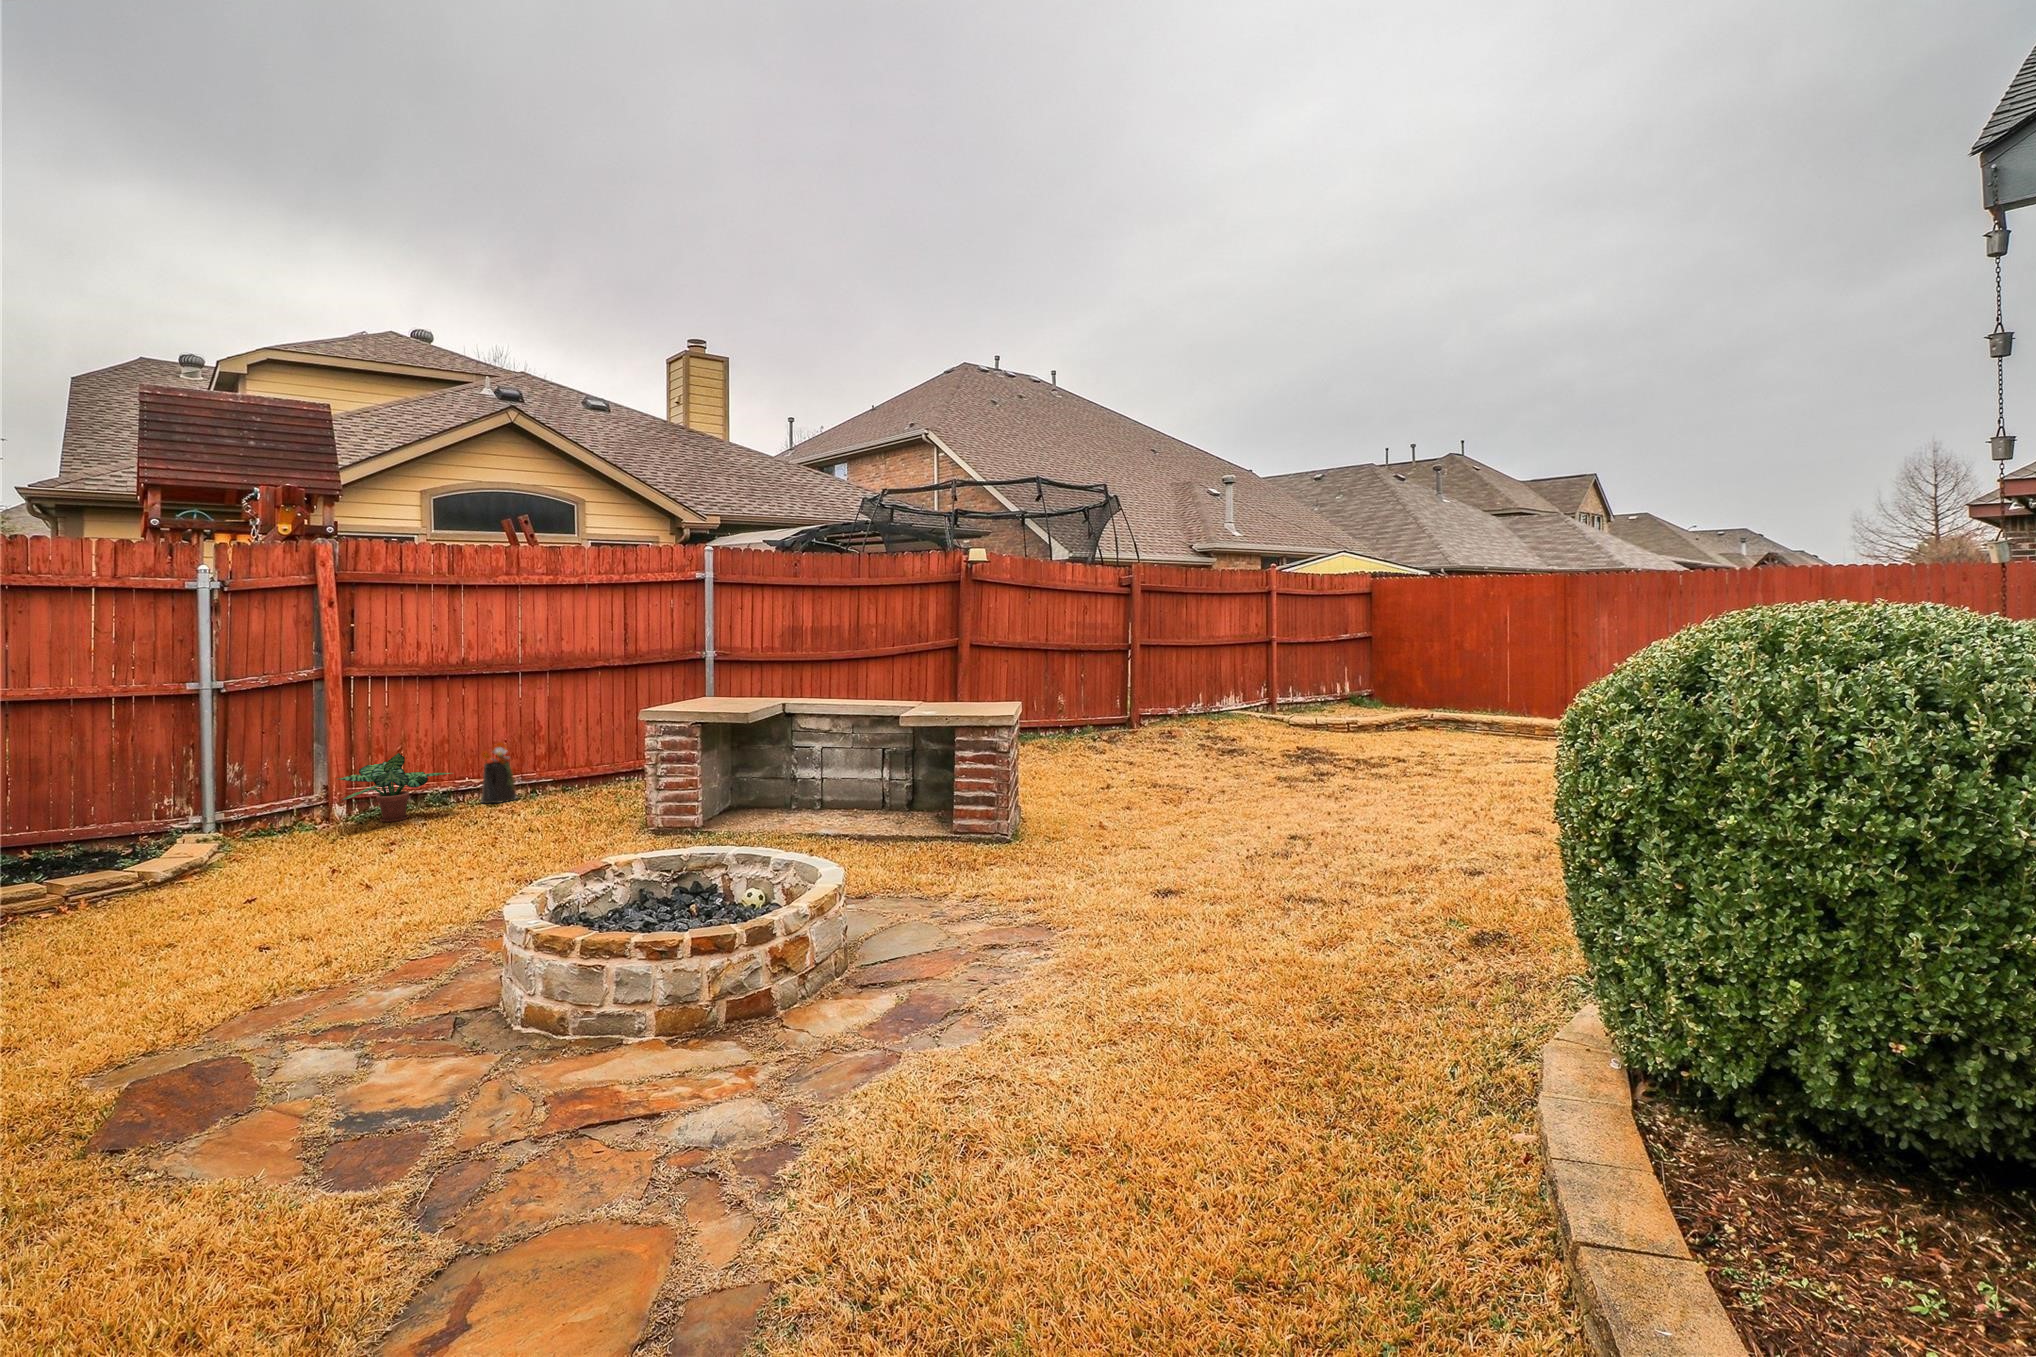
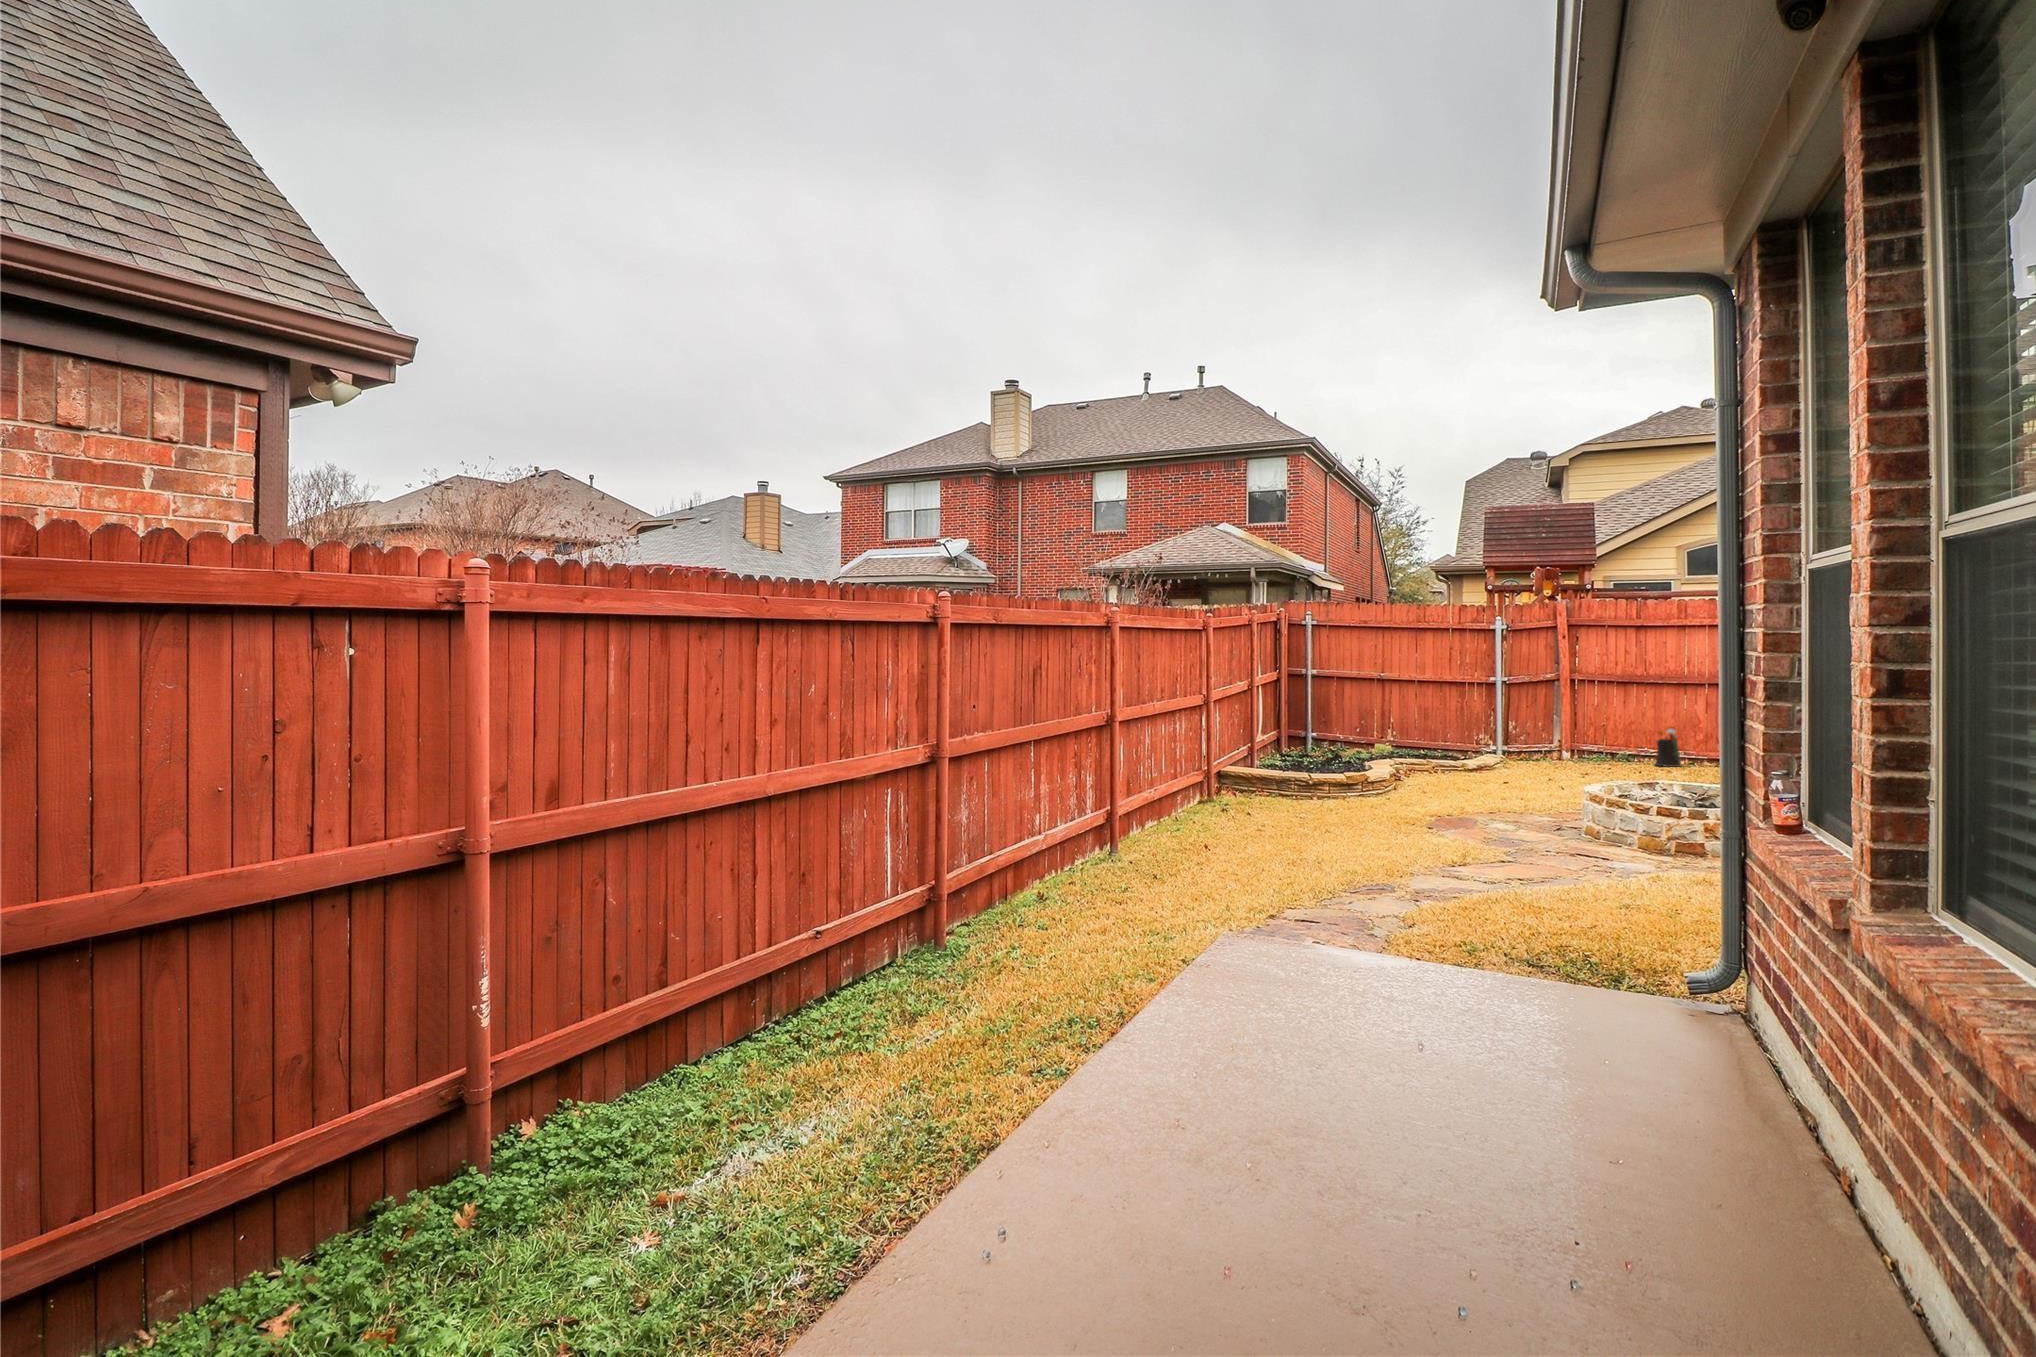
potted plant: present [338,753,452,822] -> none [1562,724,1635,767]

